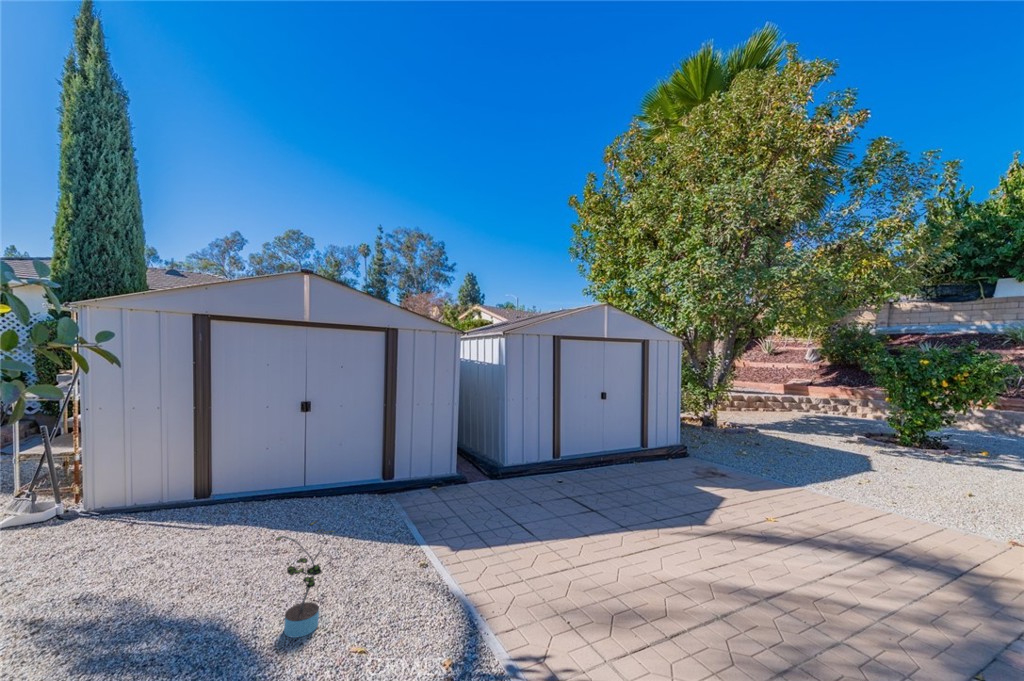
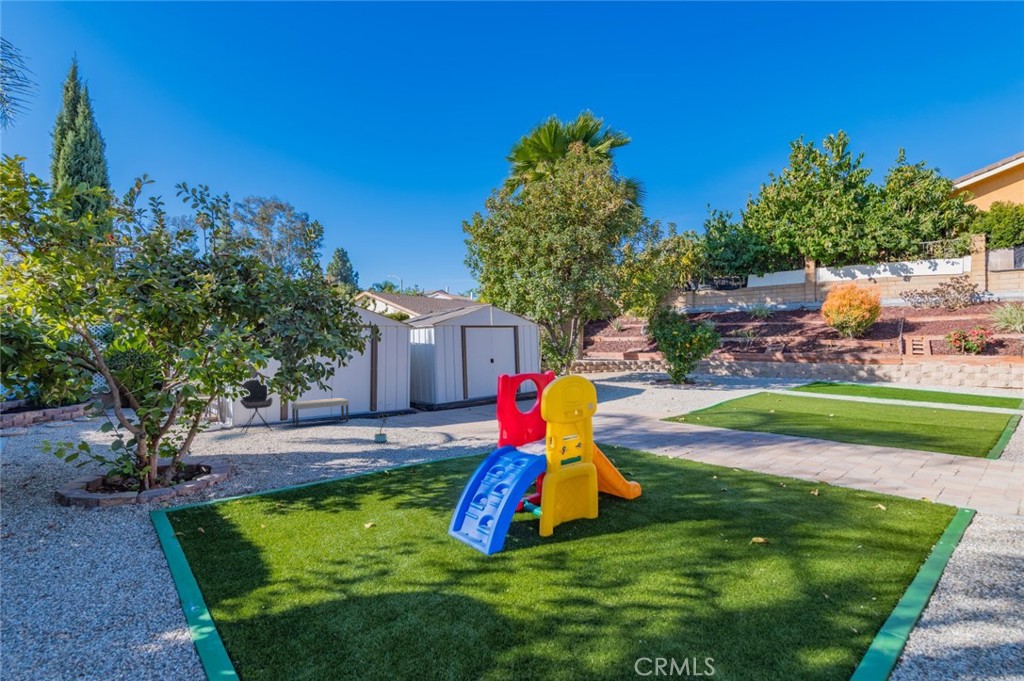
chair: none [128,411,203,518] -> present [240,380,273,434]
bench: none [239,450,342,503] -> present [291,398,349,426]

